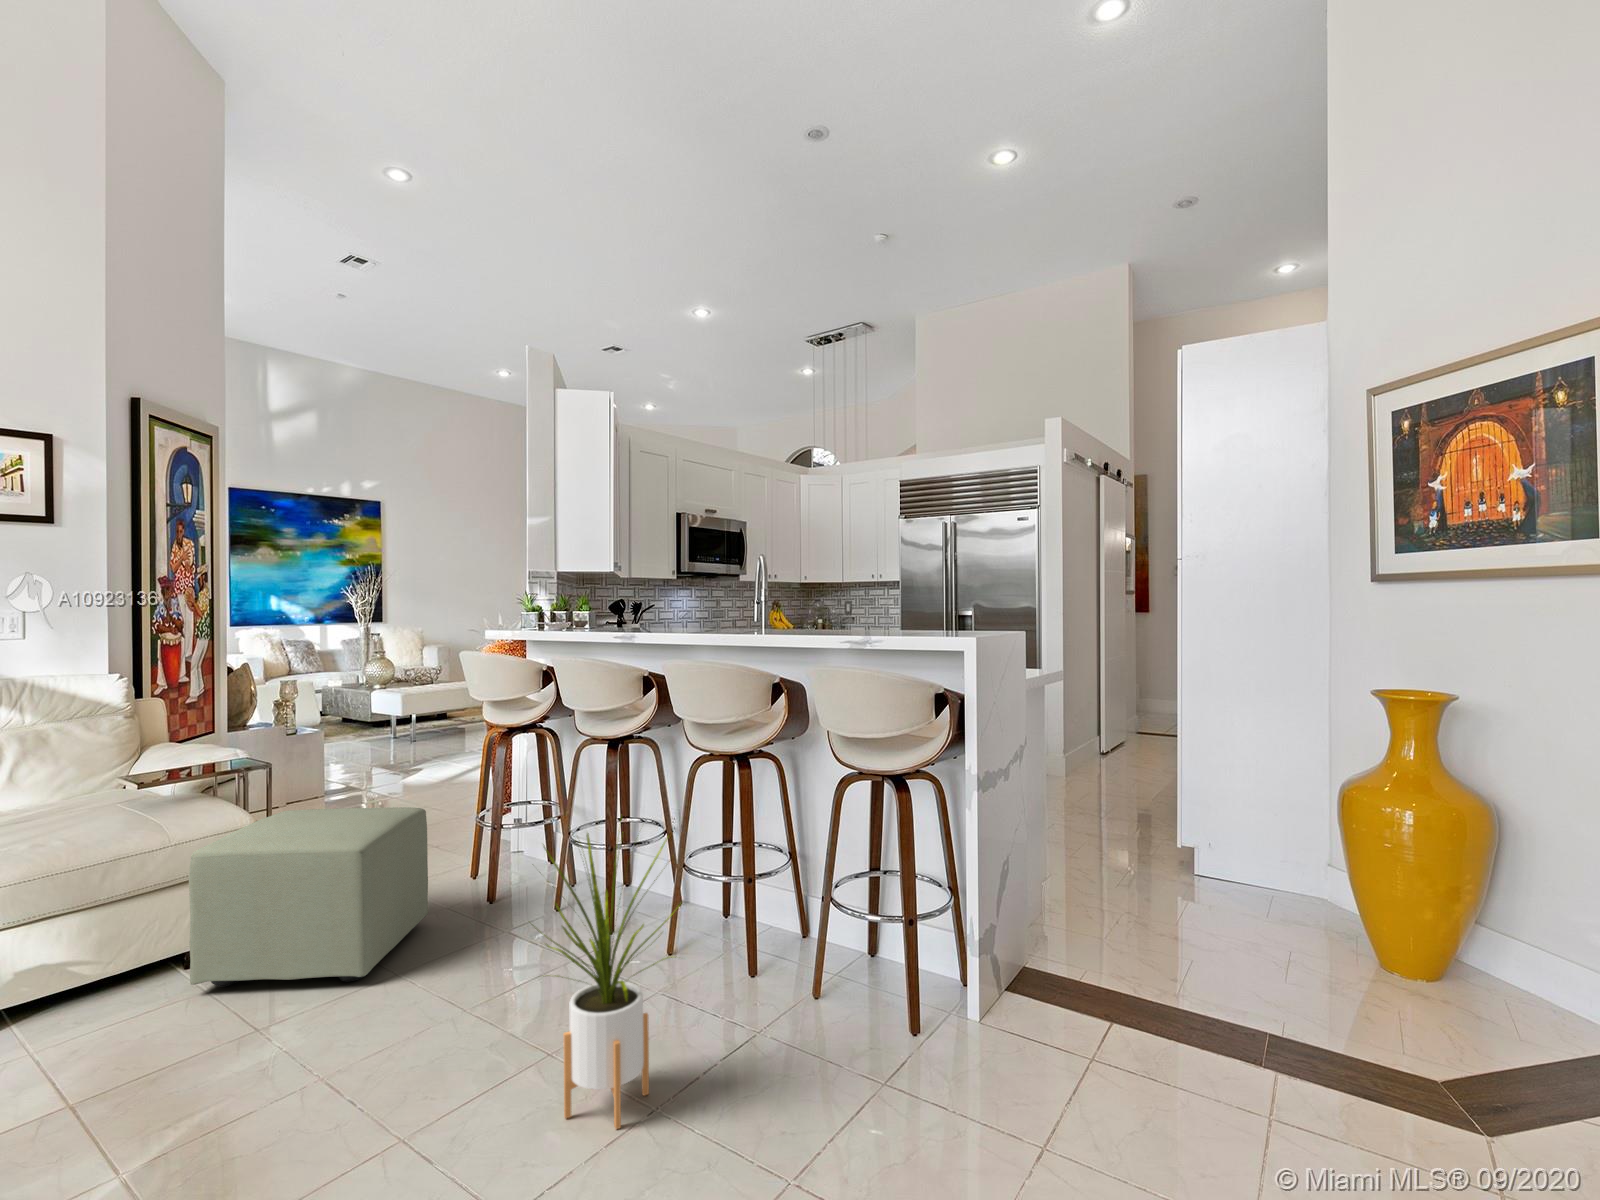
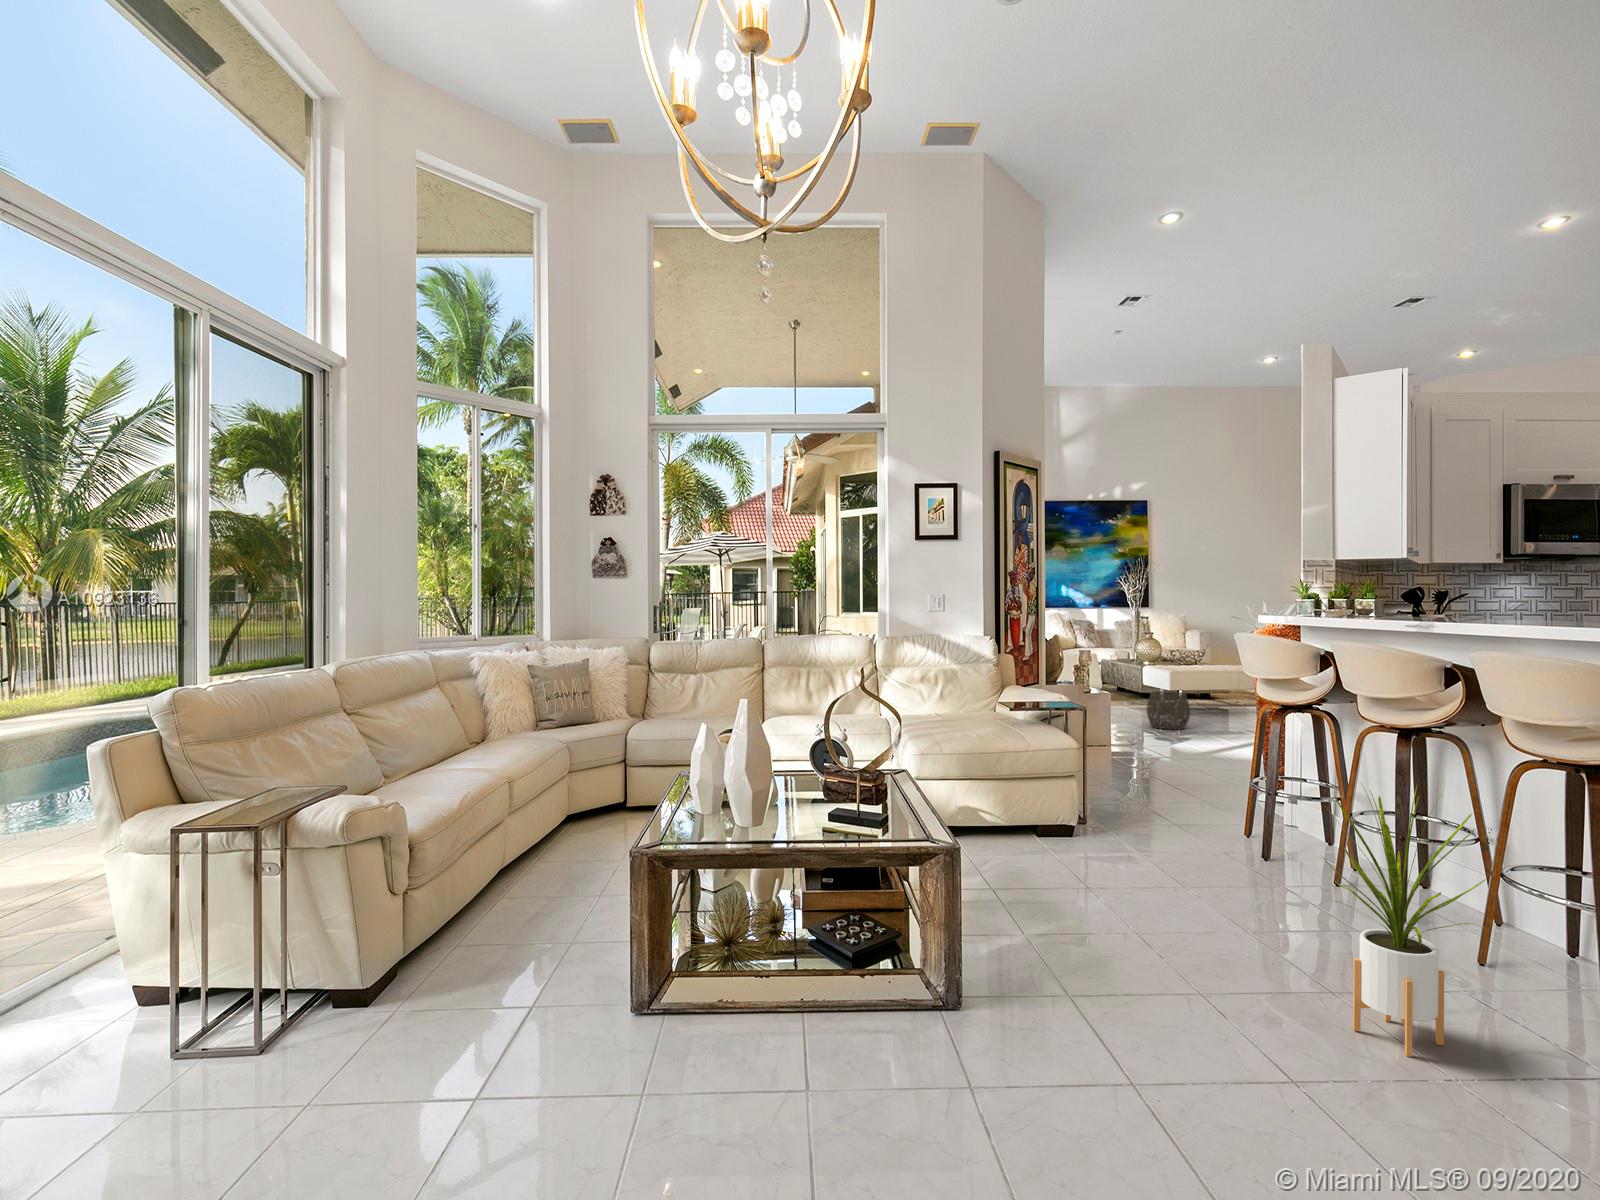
woven basket: none [373,715,423,759] -> present [1147,691,1190,730]
ottoman: present [189,807,428,987] -> none [1048,748,1214,884]

